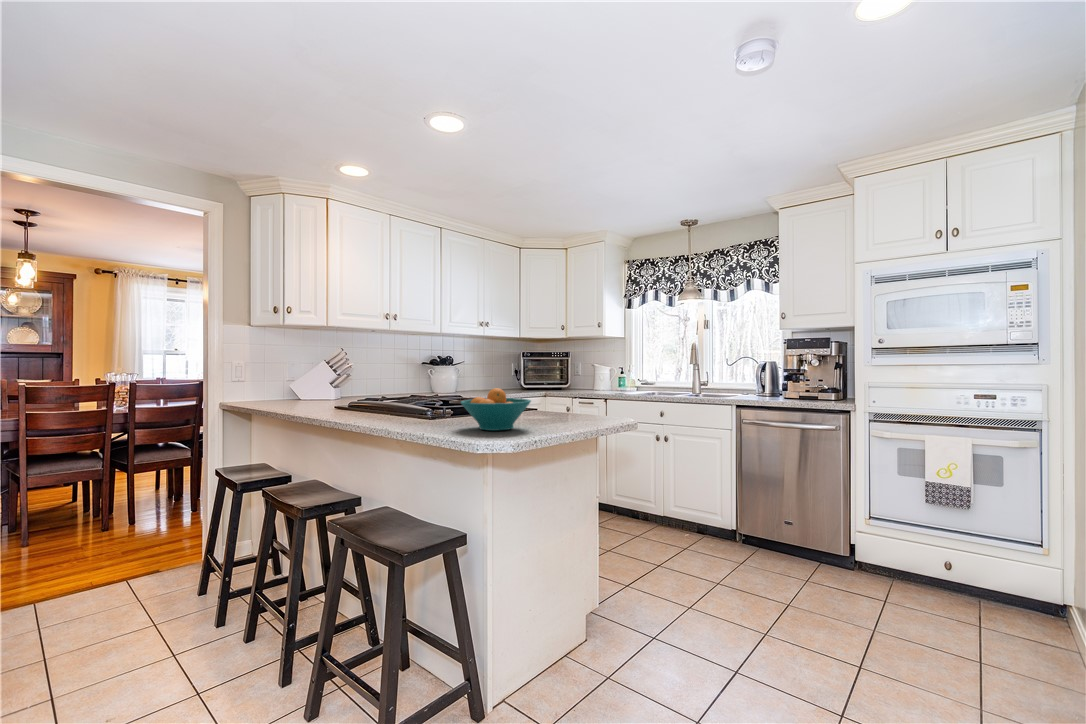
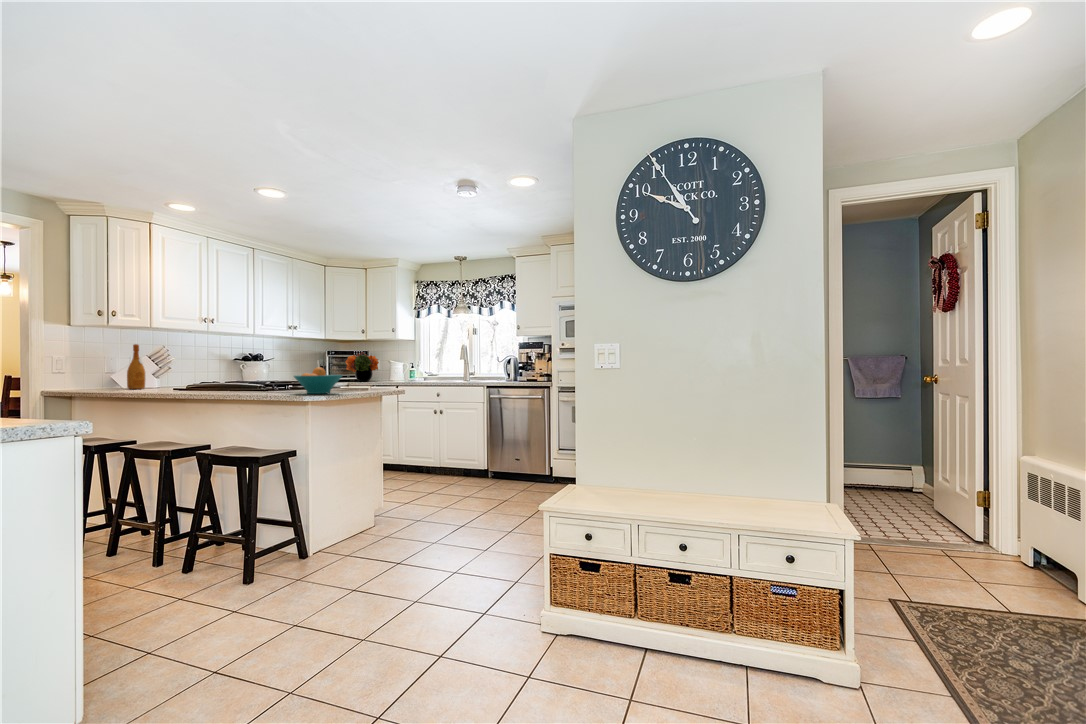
wine bottle: none [284,352,304,408] -> present [127,344,145,389]
flower arrangement: none [542,354,582,390] -> present [345,352,379,381]

